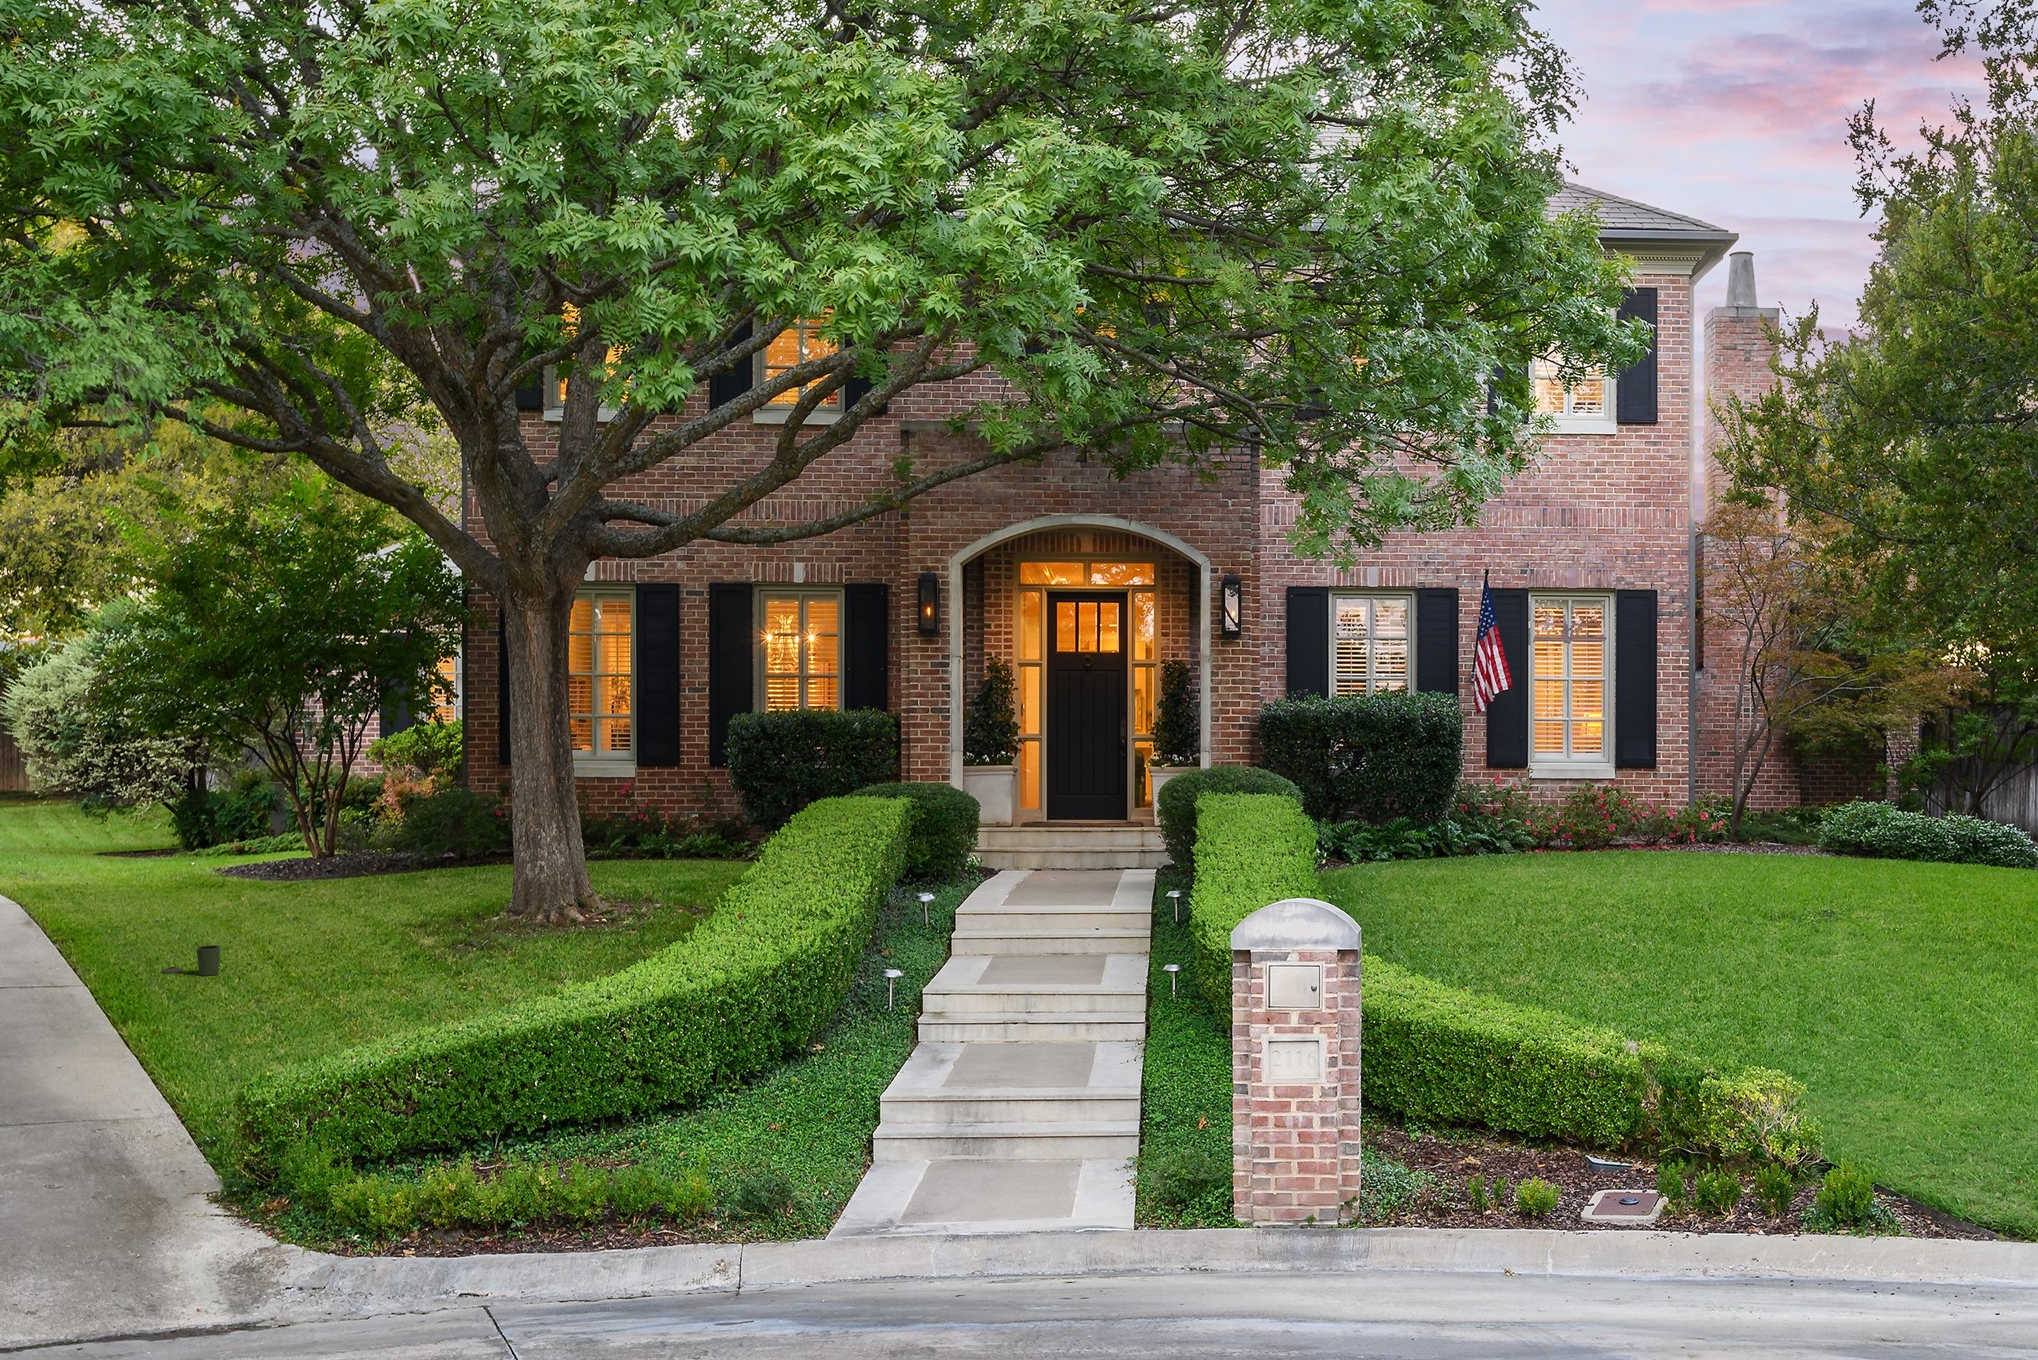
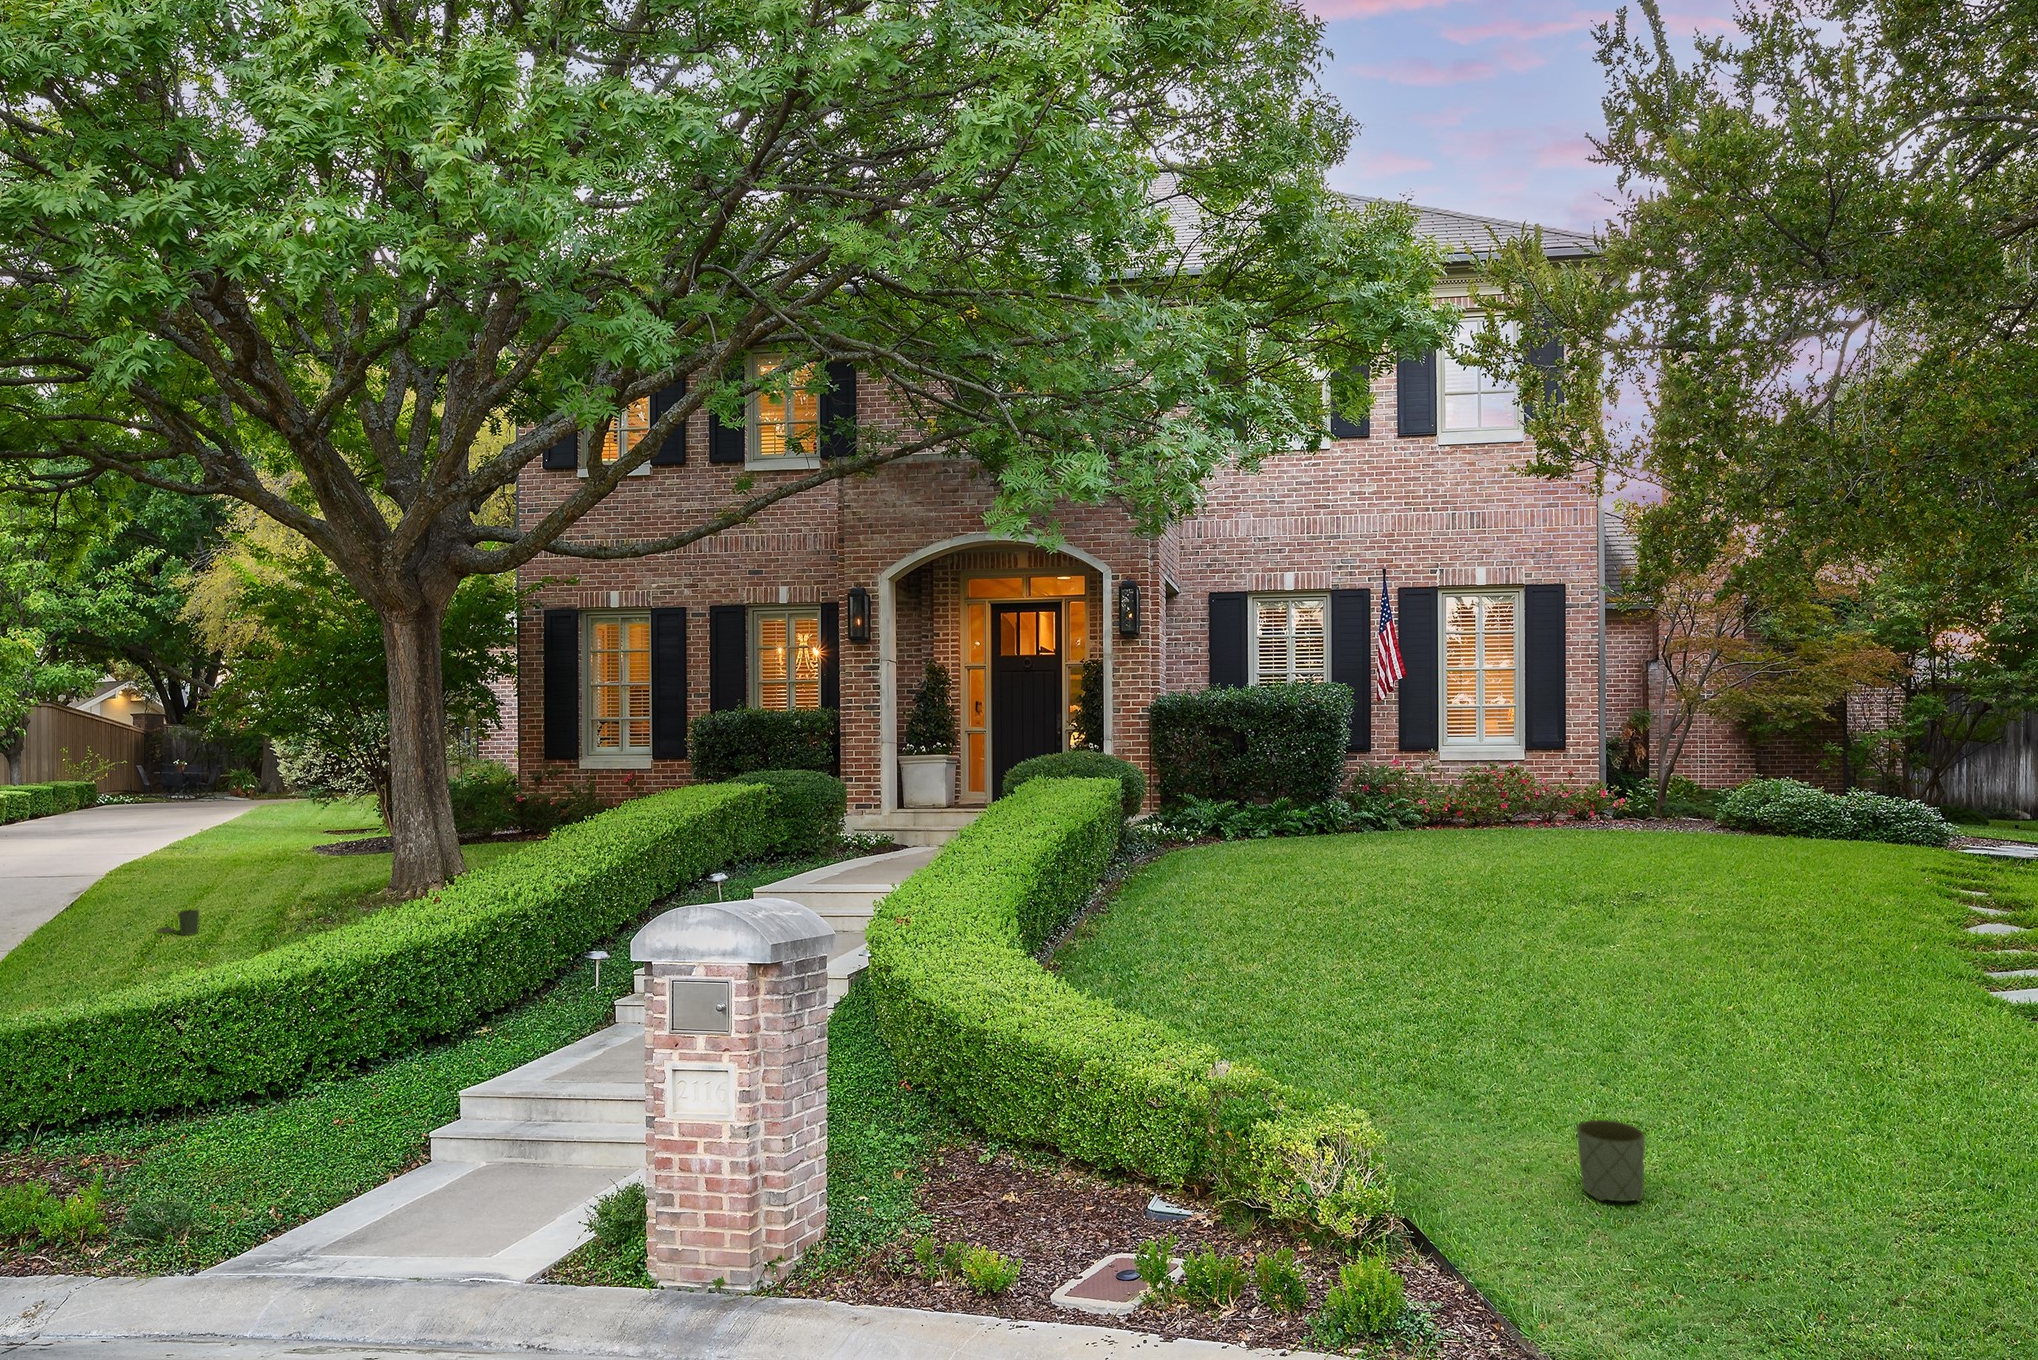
planter: none [1929,1075,1985,1136] -> present [1577,1120,1645,1201]

